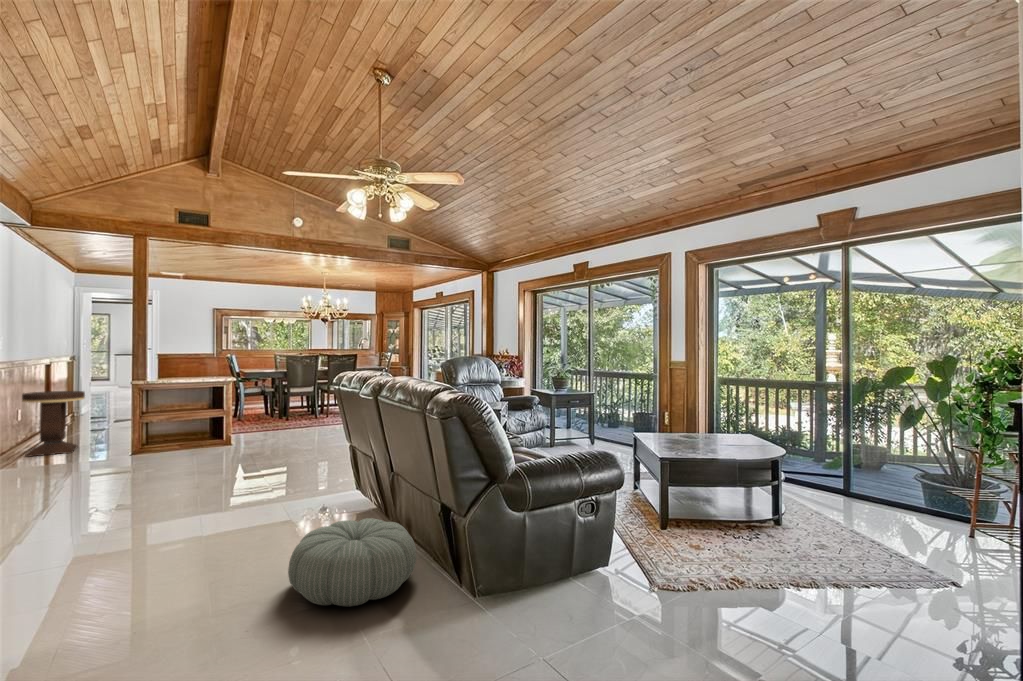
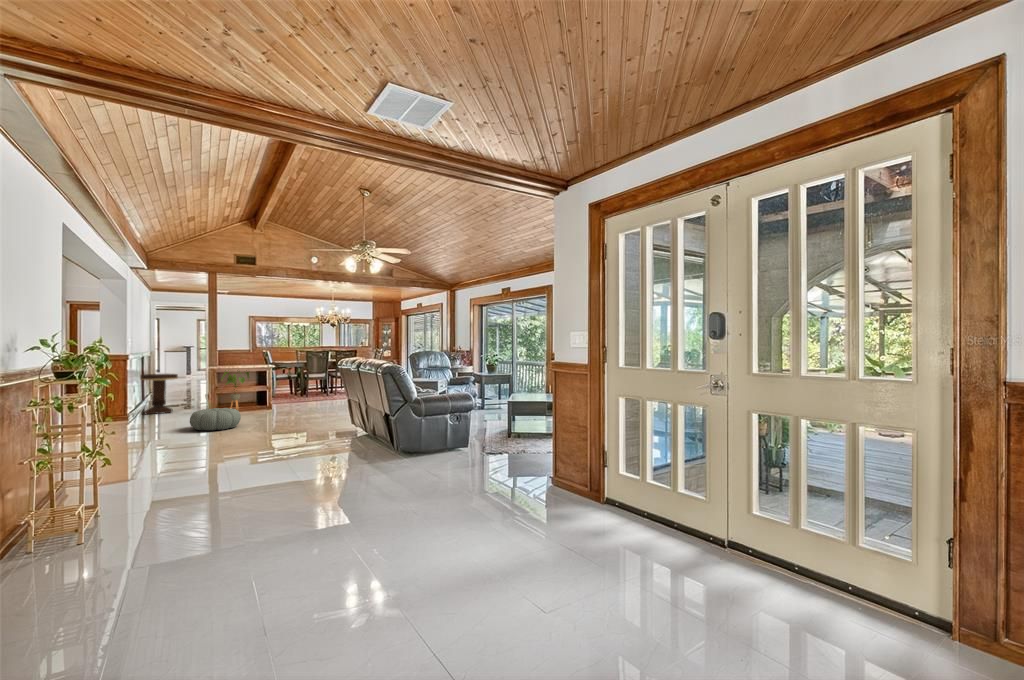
house plant: none [152,383,198,448] -> present [221,370,249,409]
pouf: present [288,518,416,606] -> present [190,408,241,431]

